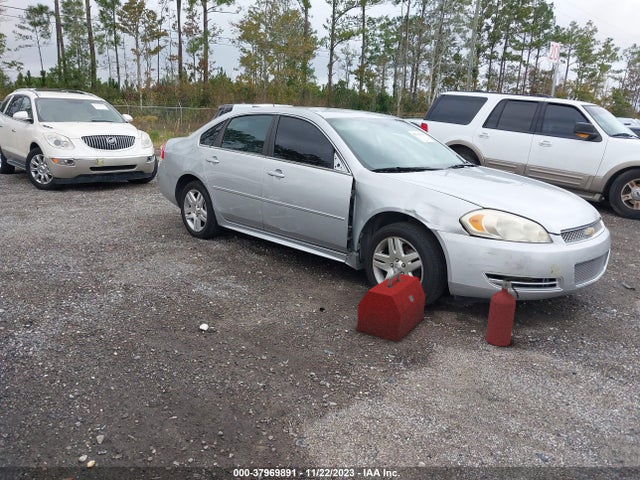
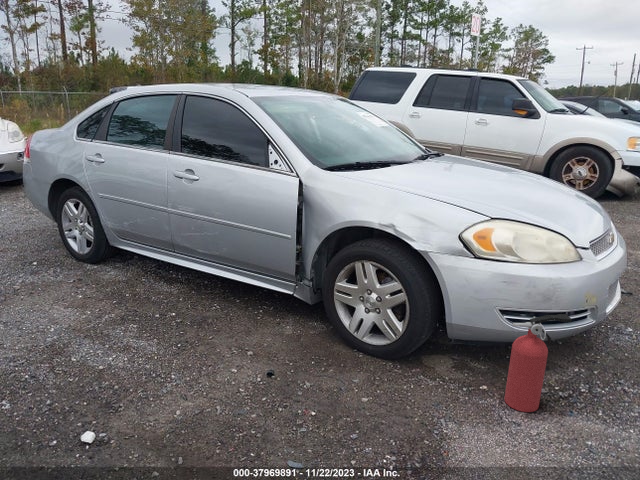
toolbox: present [357,271,426,342] -> none [327,312,414,423]

